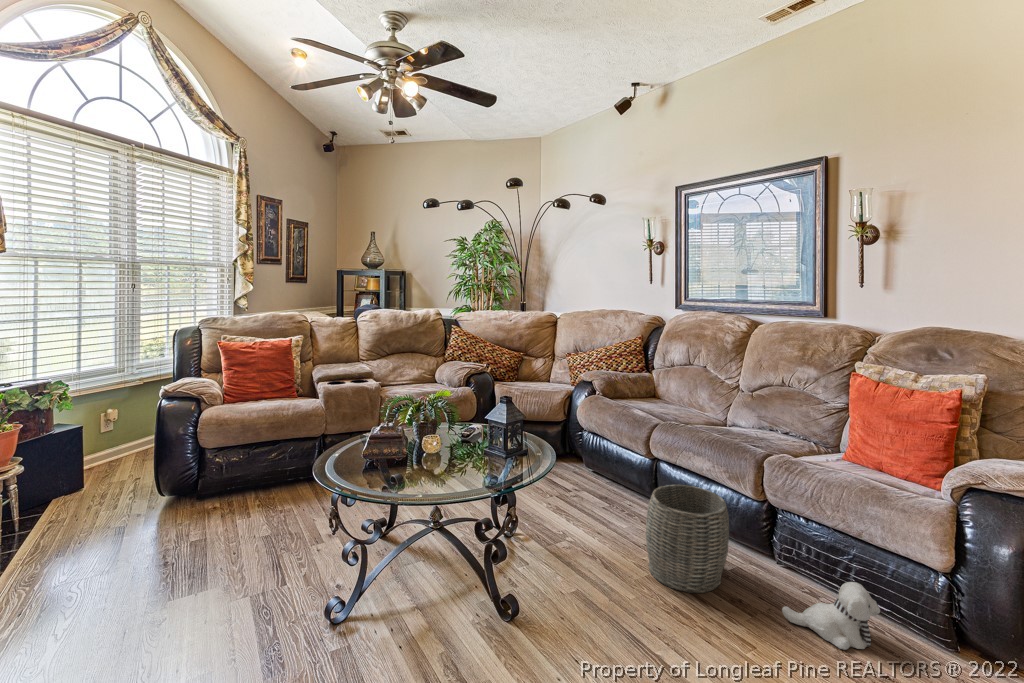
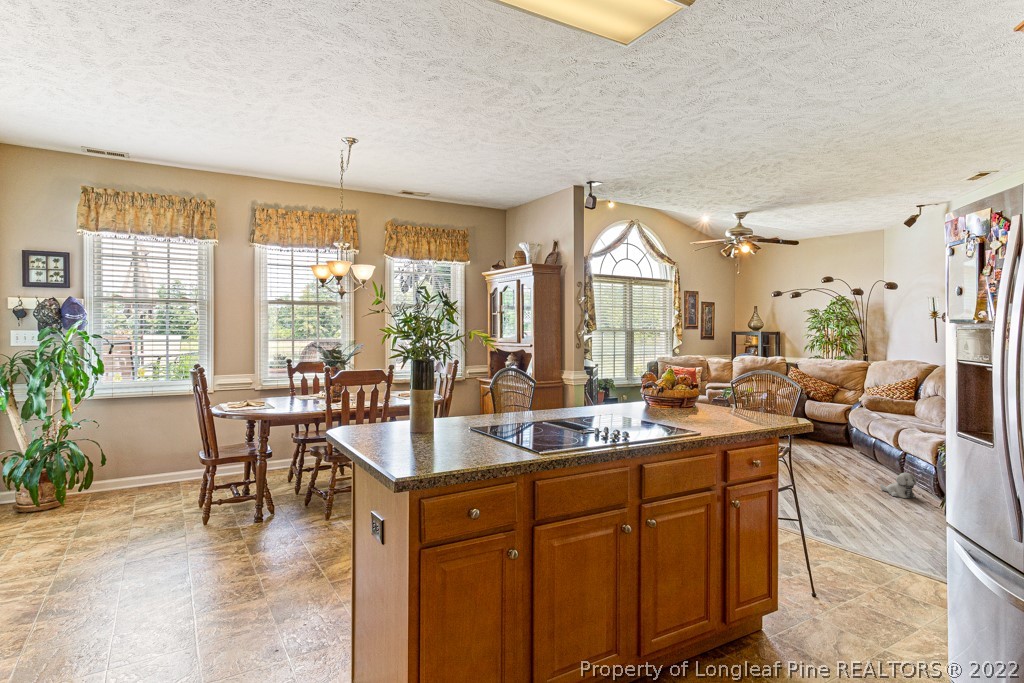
woven basket: present [646,485,729,593] -> none [834,438,876,482]

